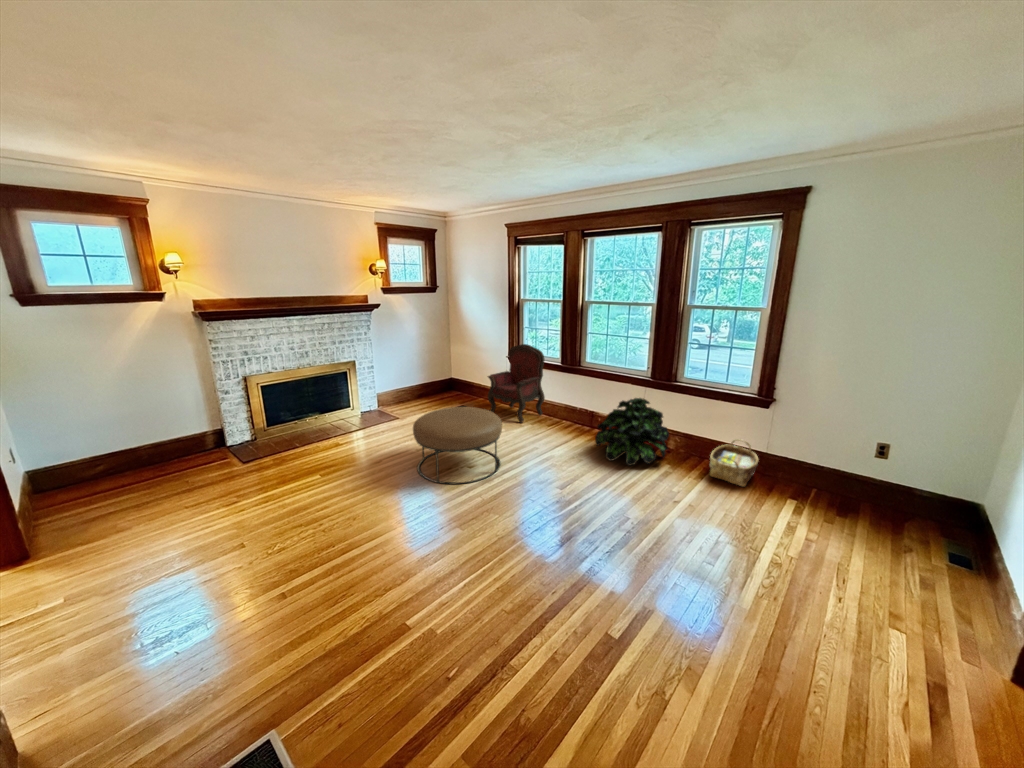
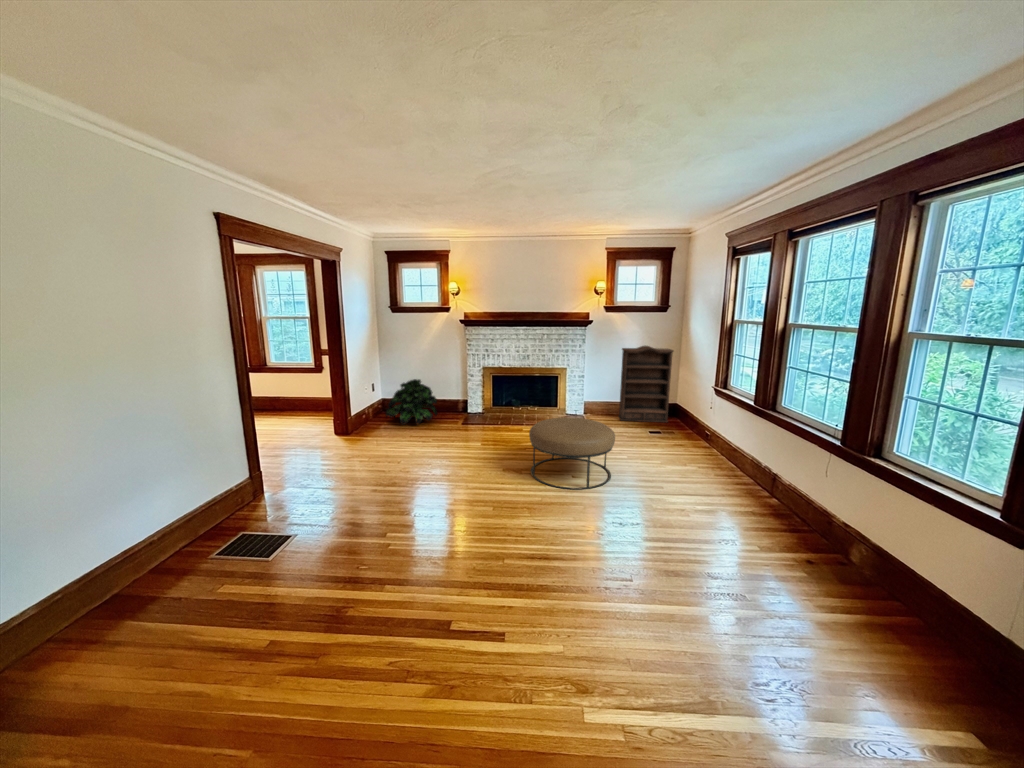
bookshelf: none [404,326,455,404] -> present [618,346,674,422]
armchair: present [488,344,545,423] -> none [672,374,740,464]
potted plant: present [595,398,669,466] -> present [386,379,437,424]
woven basket: present [710,439,759,486] -> none [849,579,970,658]

